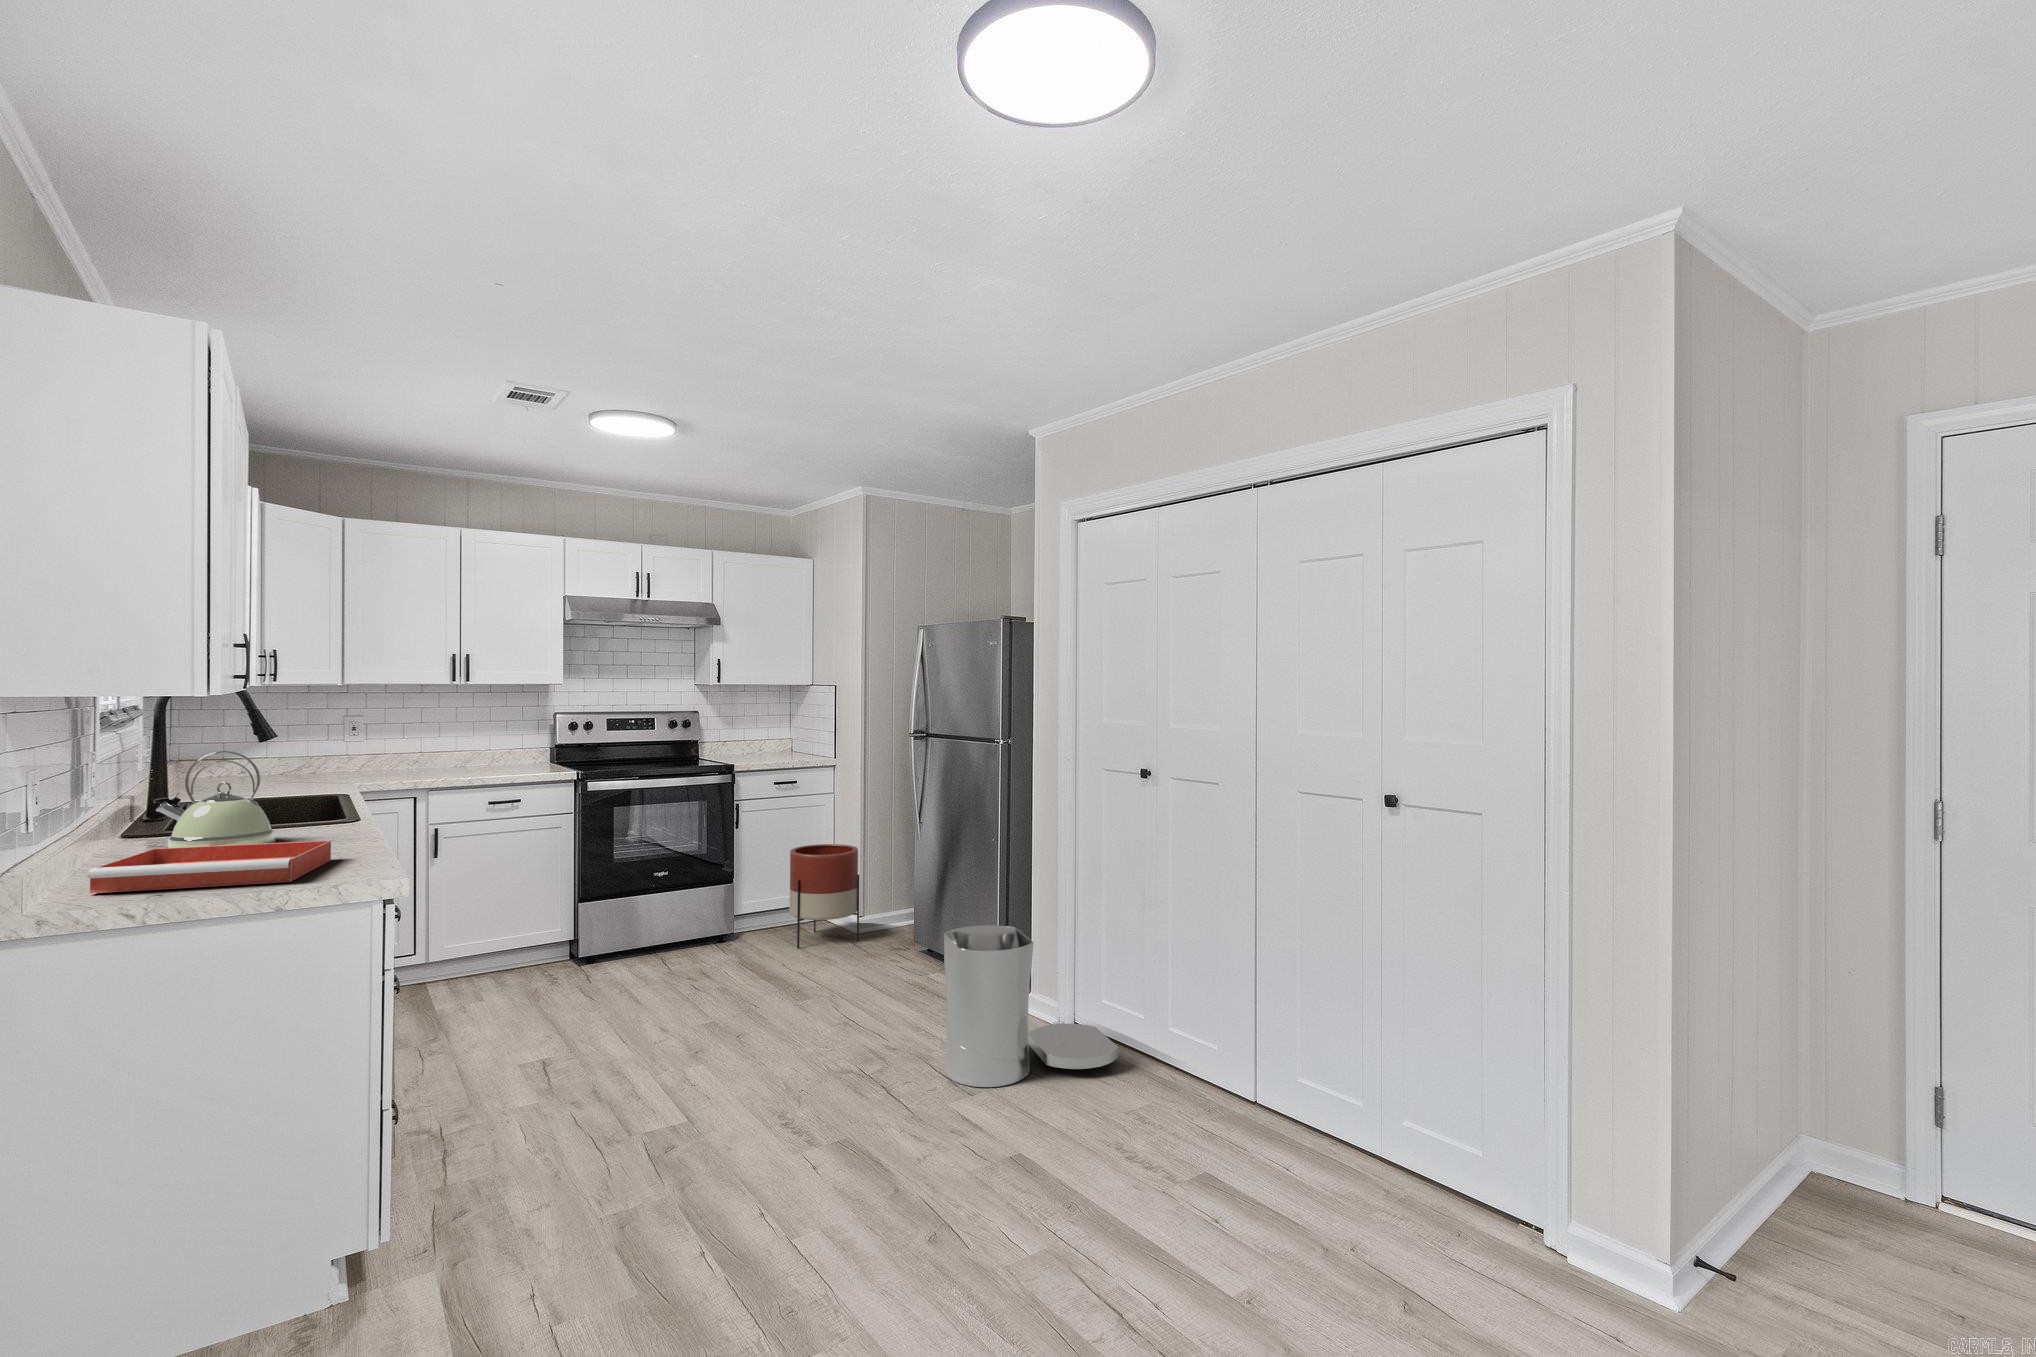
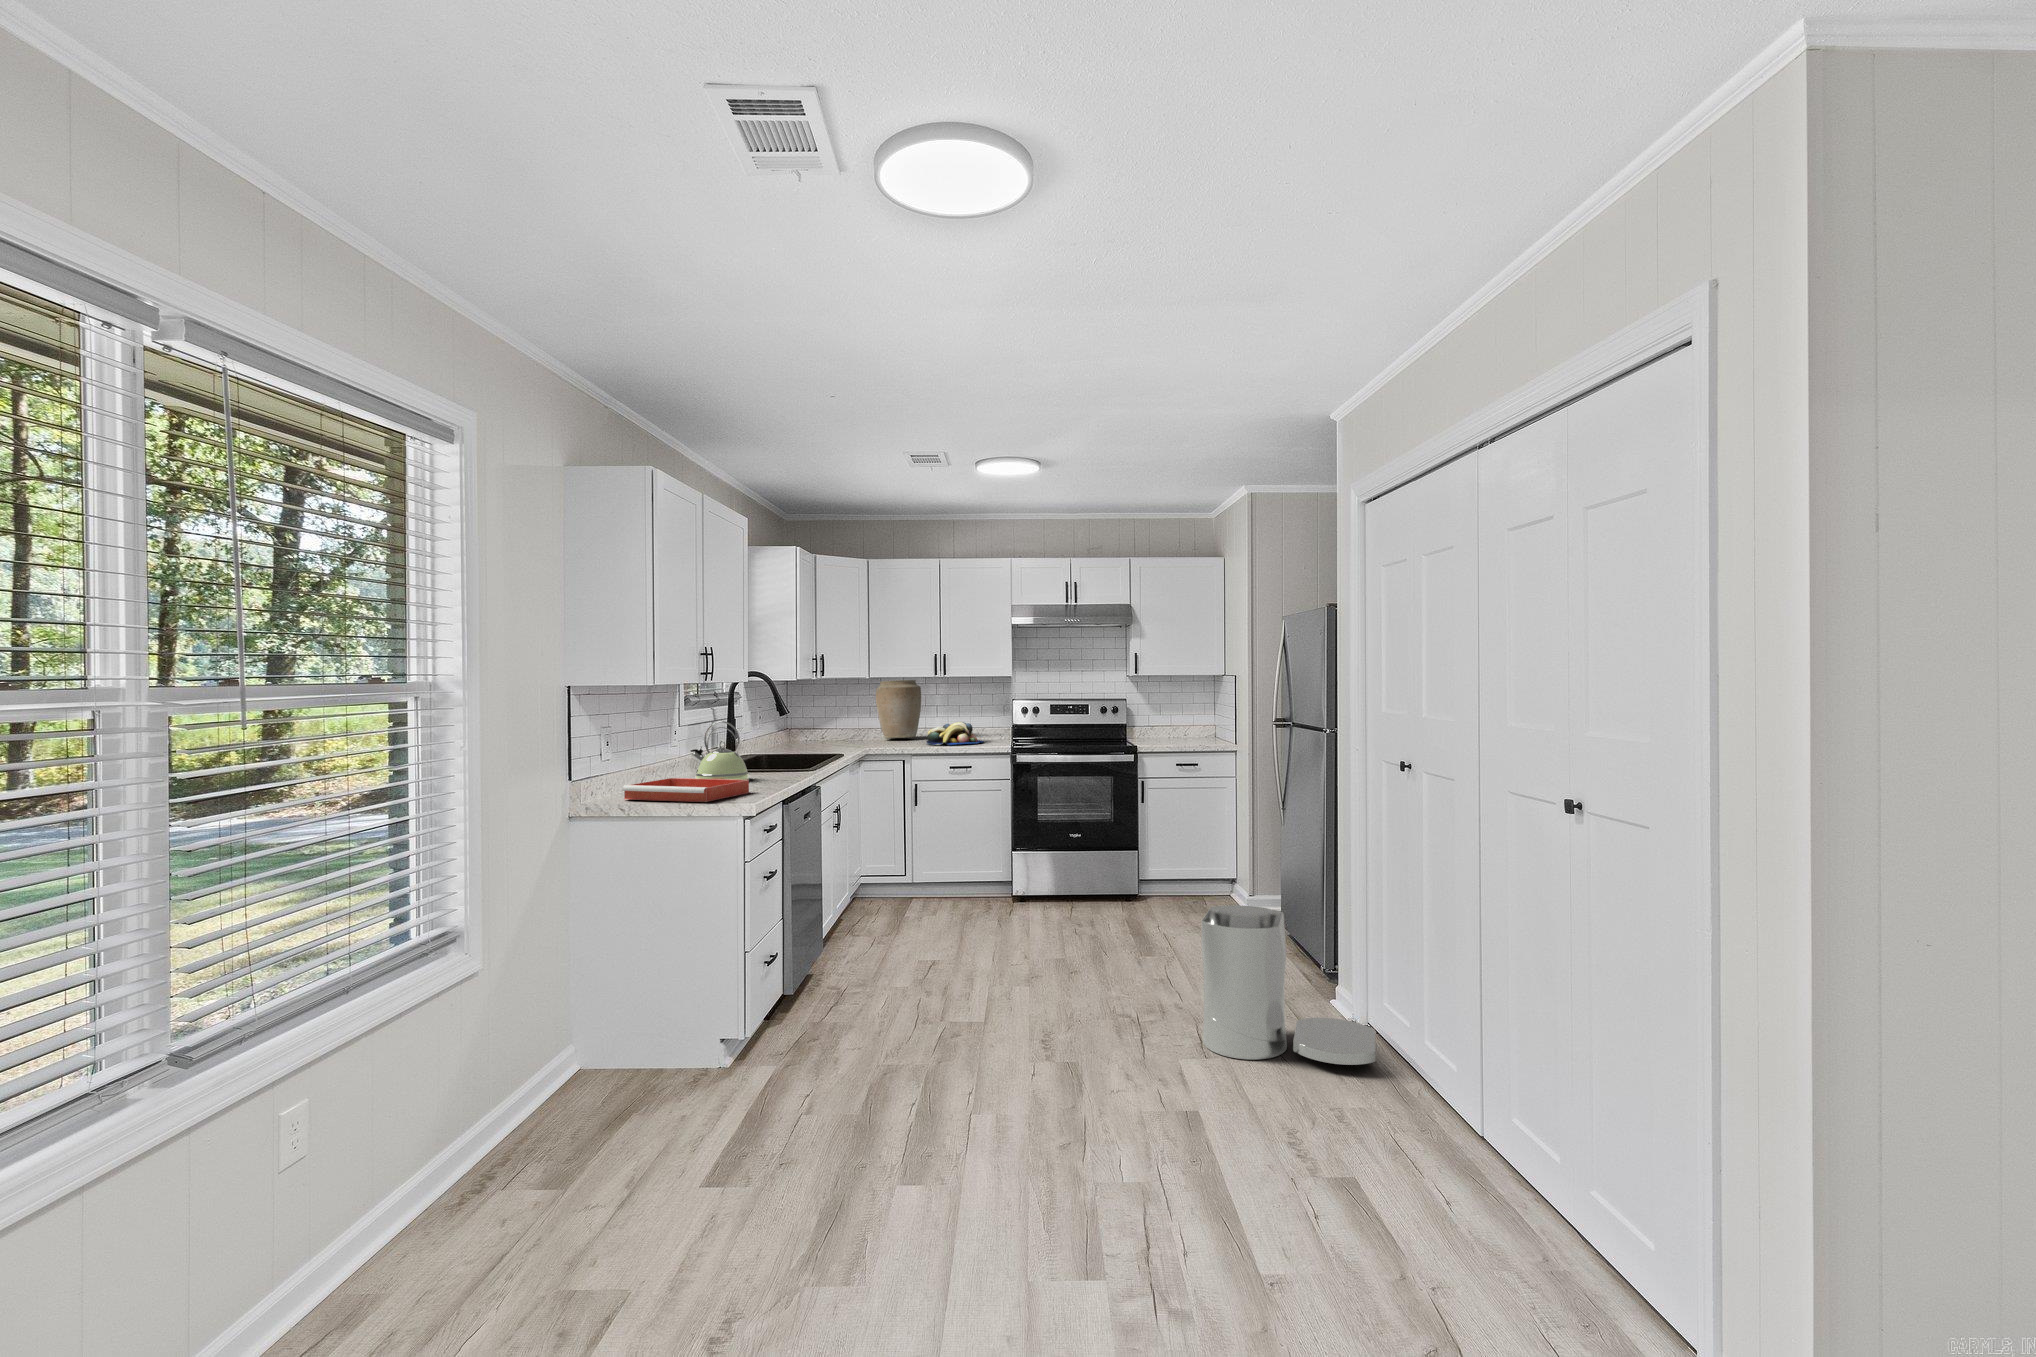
vase: none [346,688,419,768] -> present [876,680,921,739]
fruit bowl: none [443,743,529,773] -> present [926,722,983,745]
planter: present [789,844,859,948] -> none [1182,824,1247,919]

